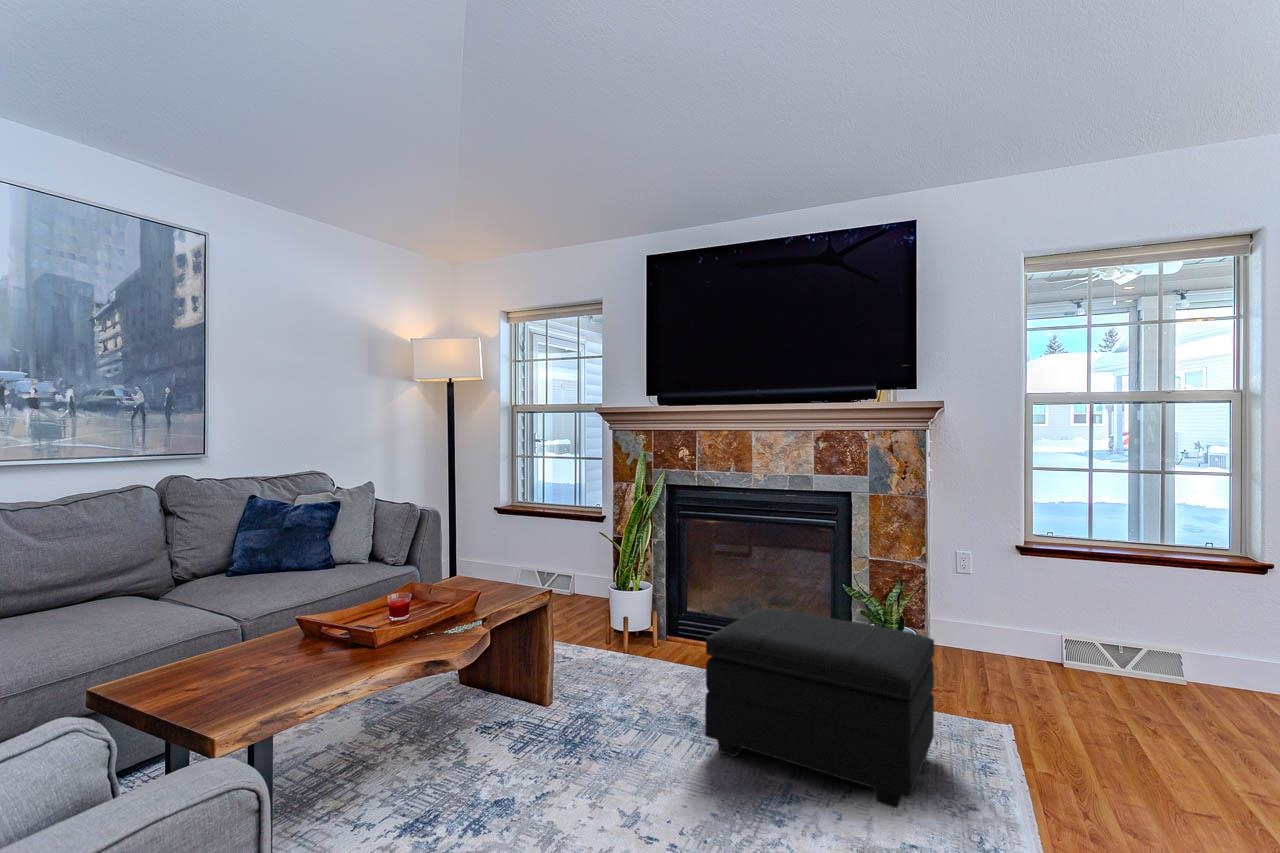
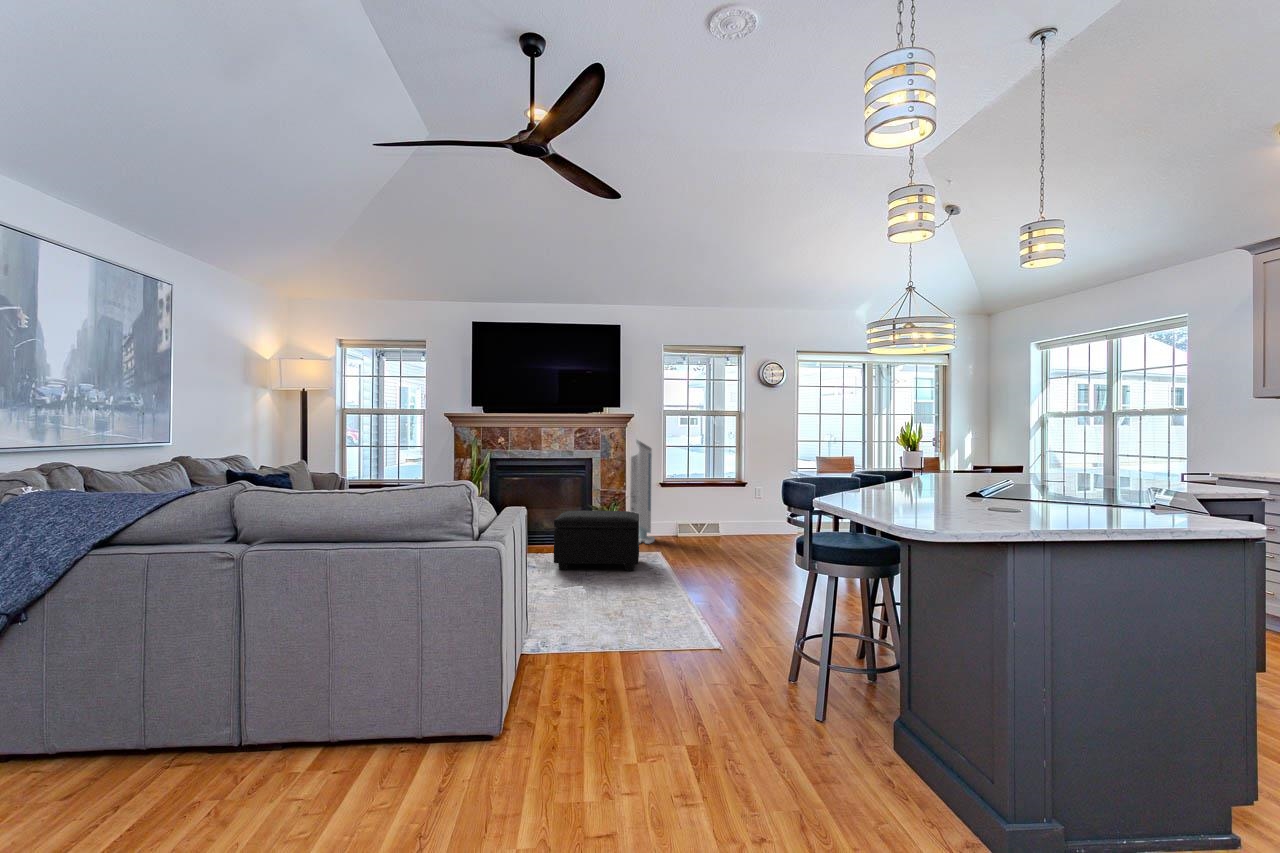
air purifier: none [939,453,999,687] -> present [630,440,655,544]

